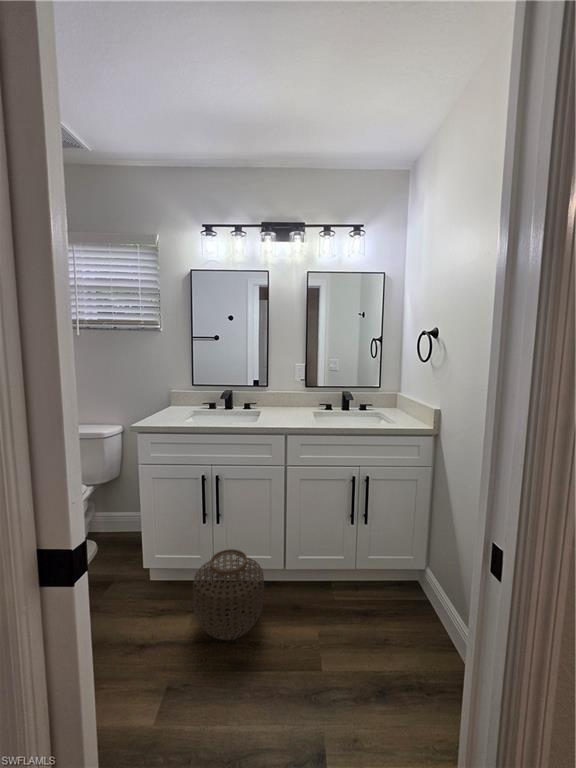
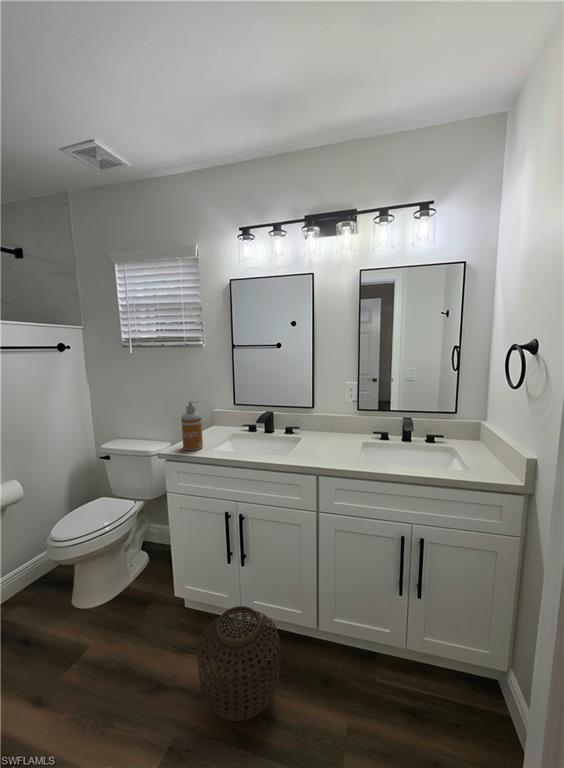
soap dispenser: none [156,378,175,424] -> present [181,401,203,451]

